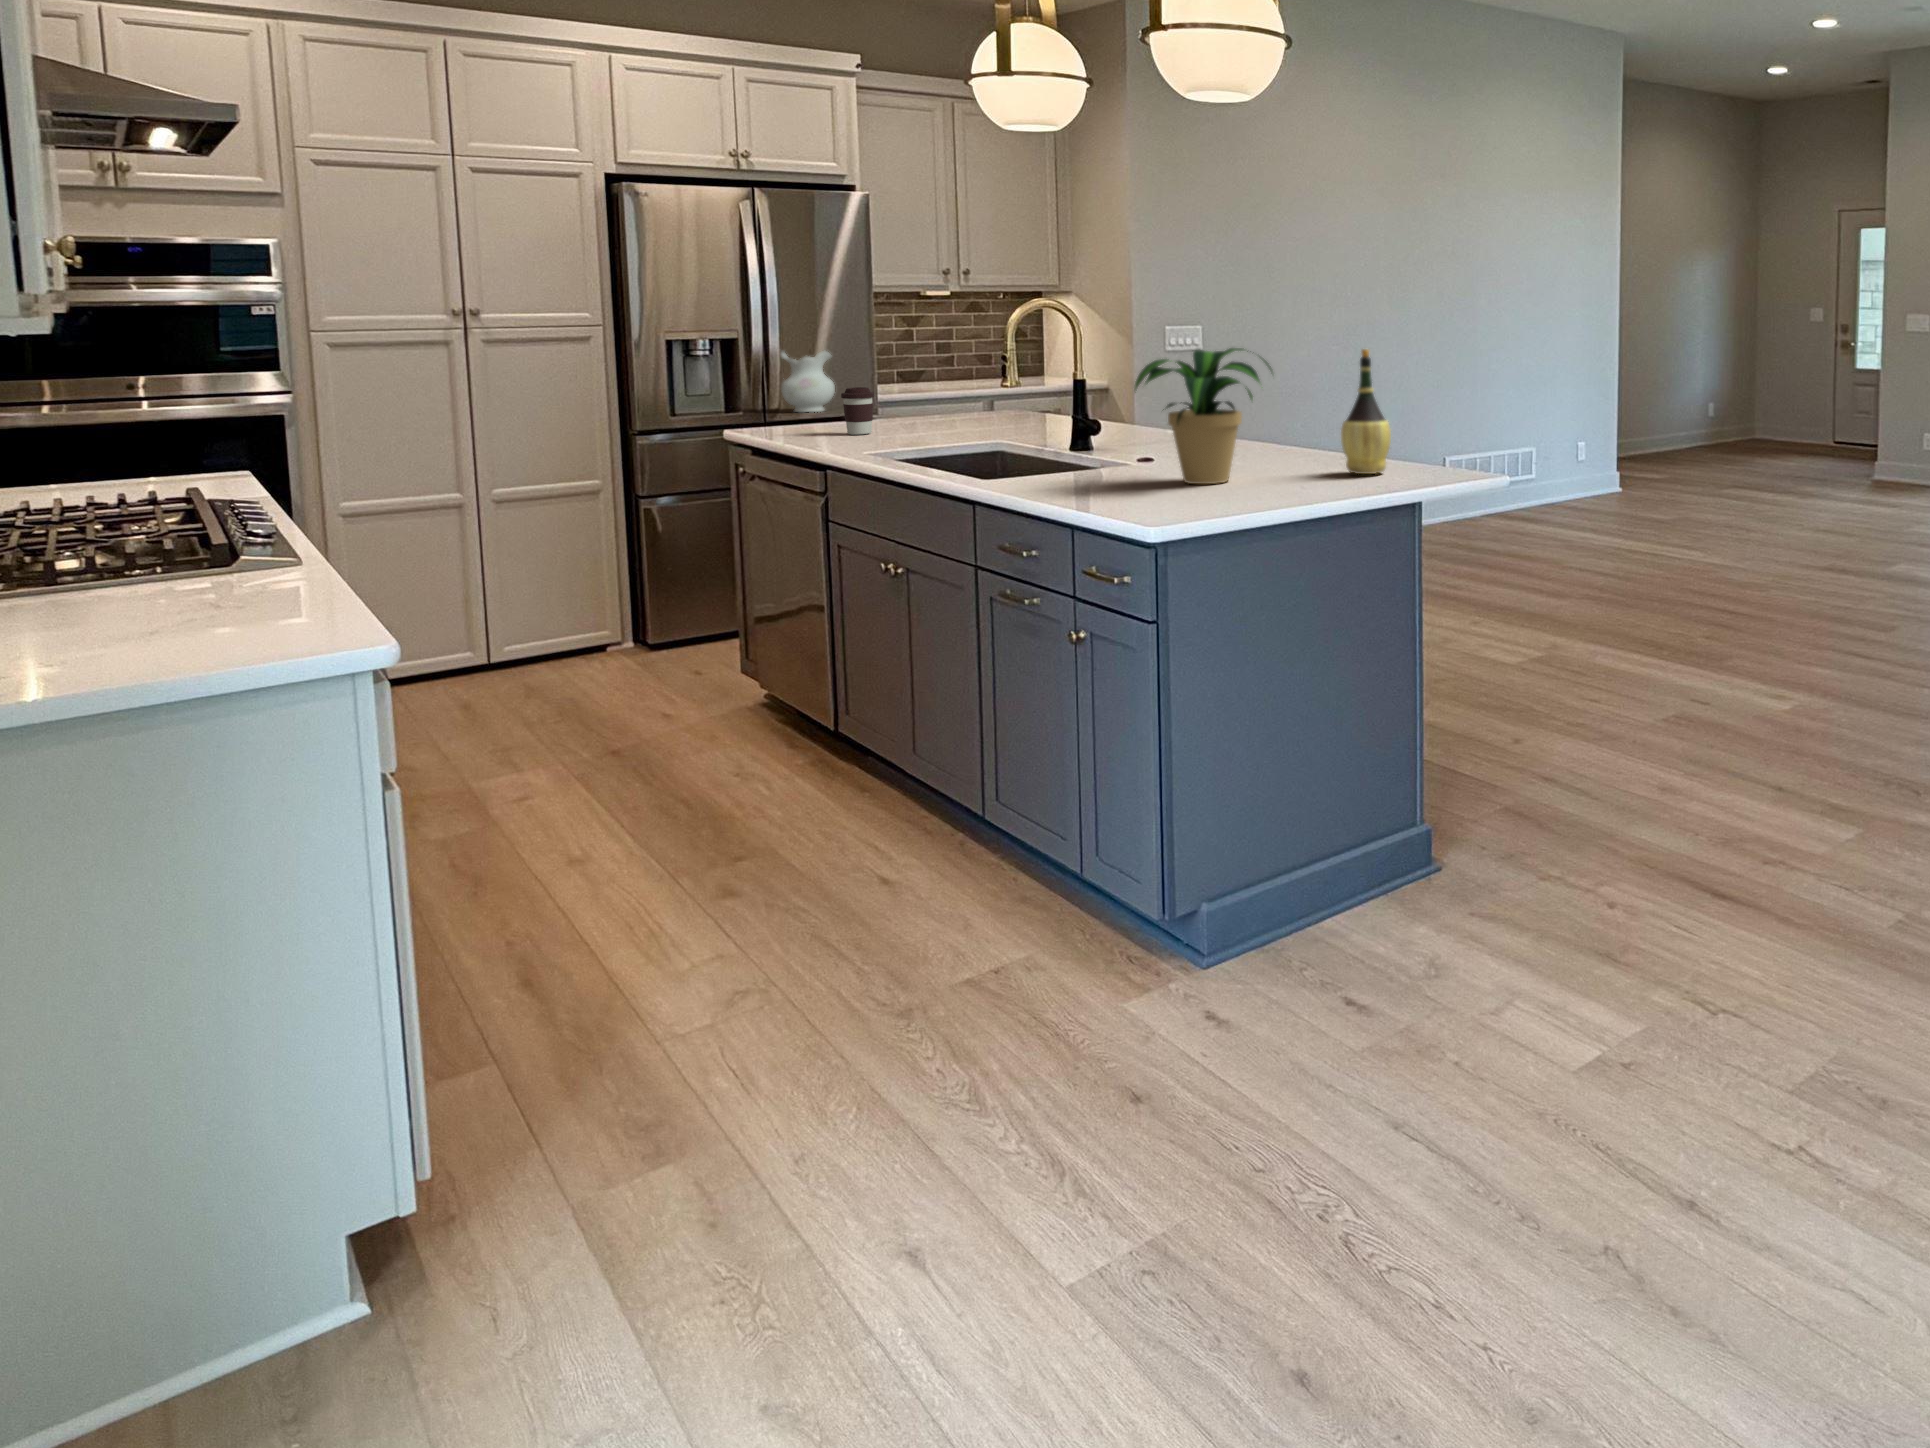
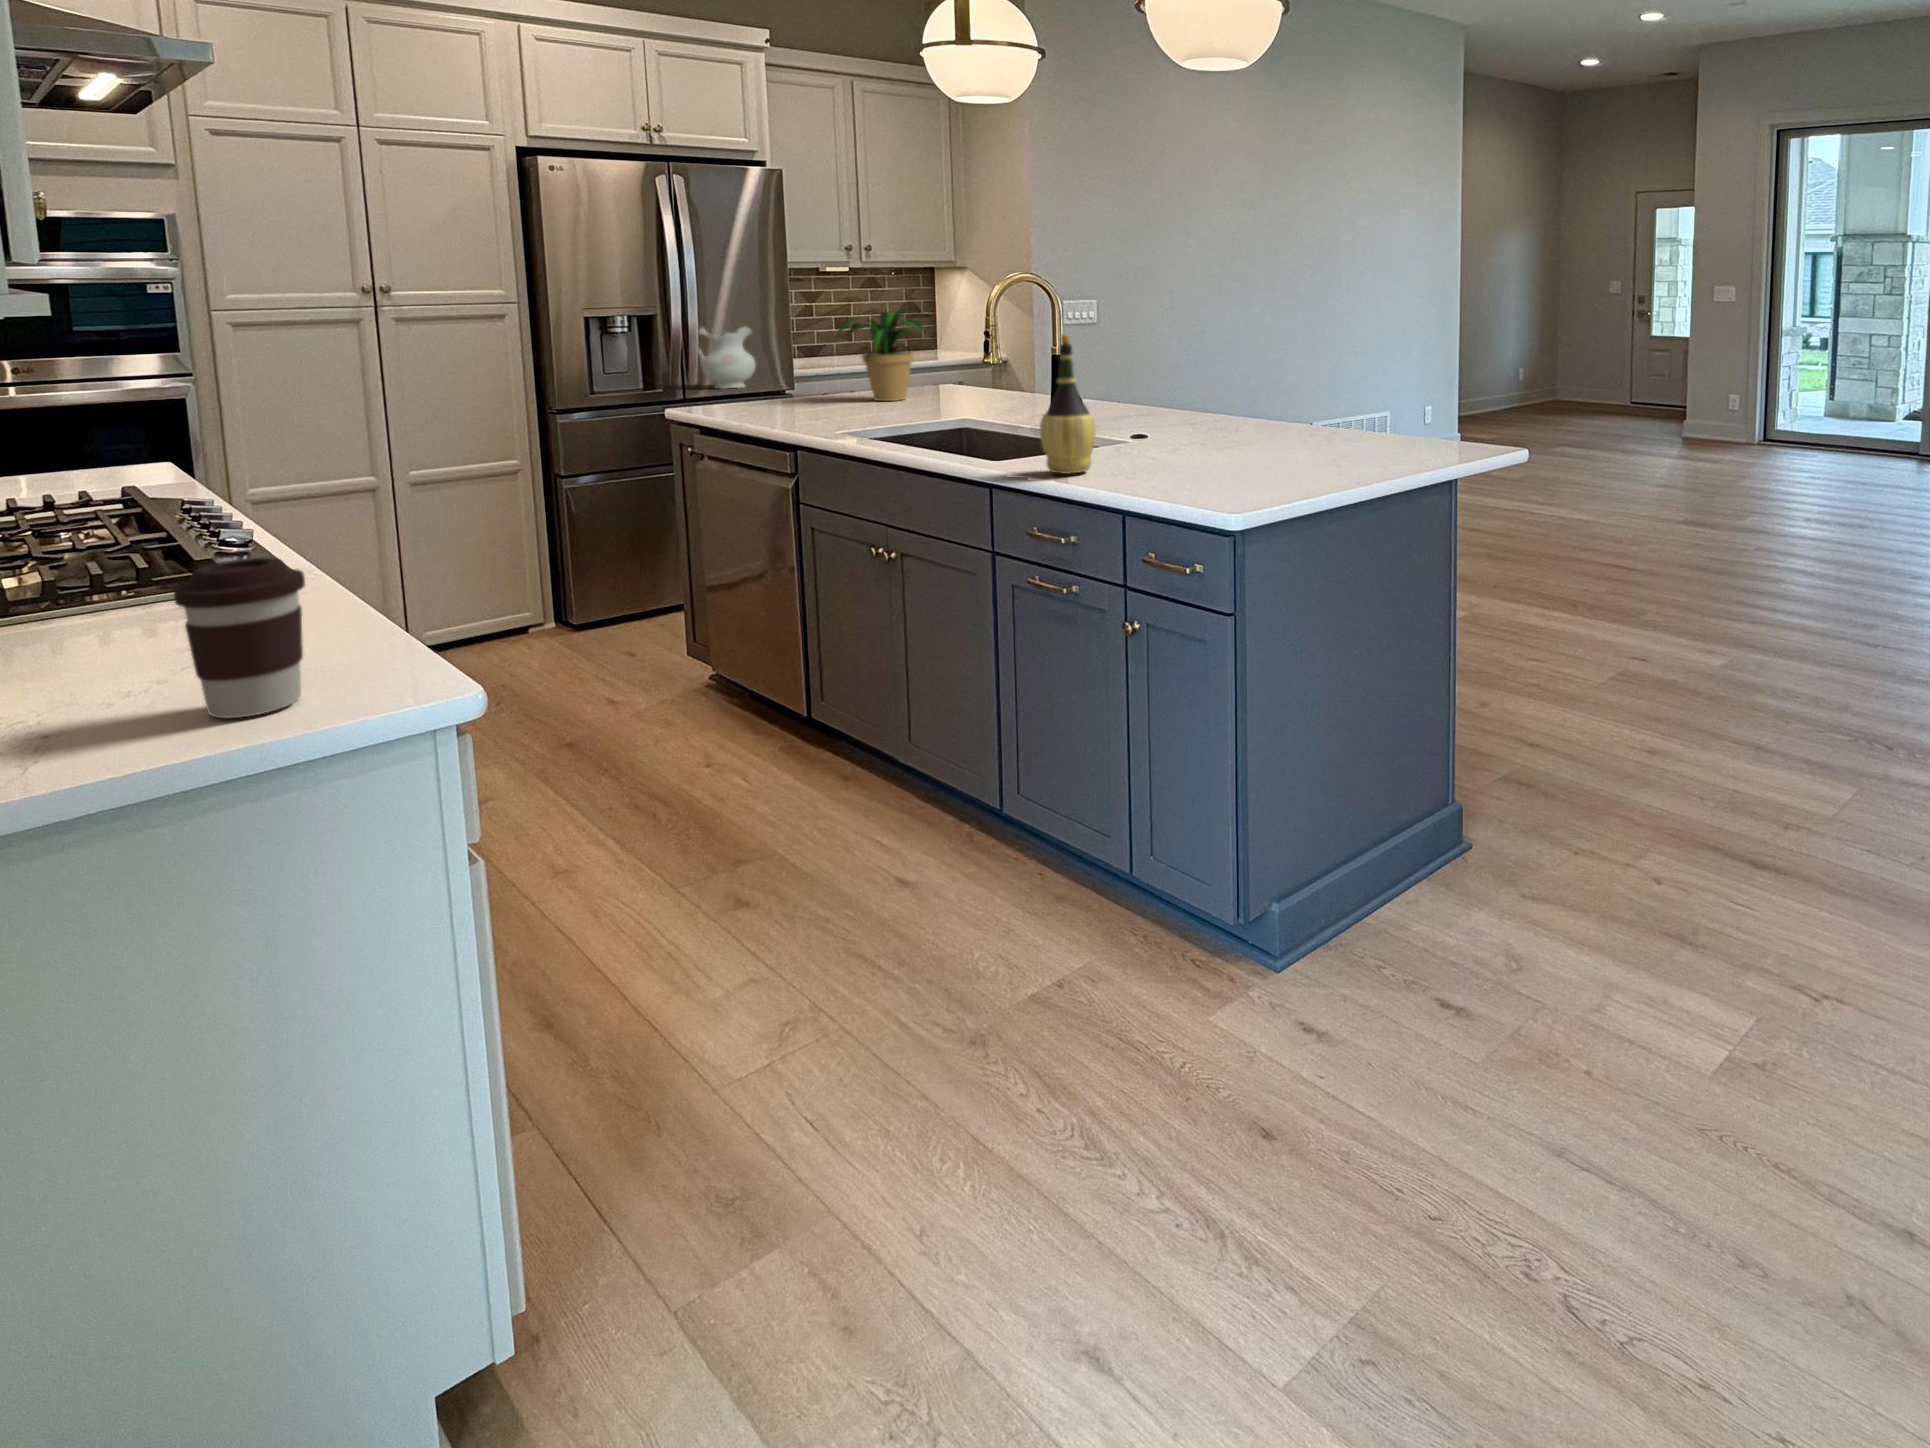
potted plant: present [1135,348,1272,484] -> present [836,311,924,401]
wine bottle: present [1341,349,1391,474] -> present [1040,335,1096,474]
coffee cup: present [841,387,874,435] -> present [174,558,305,718]

